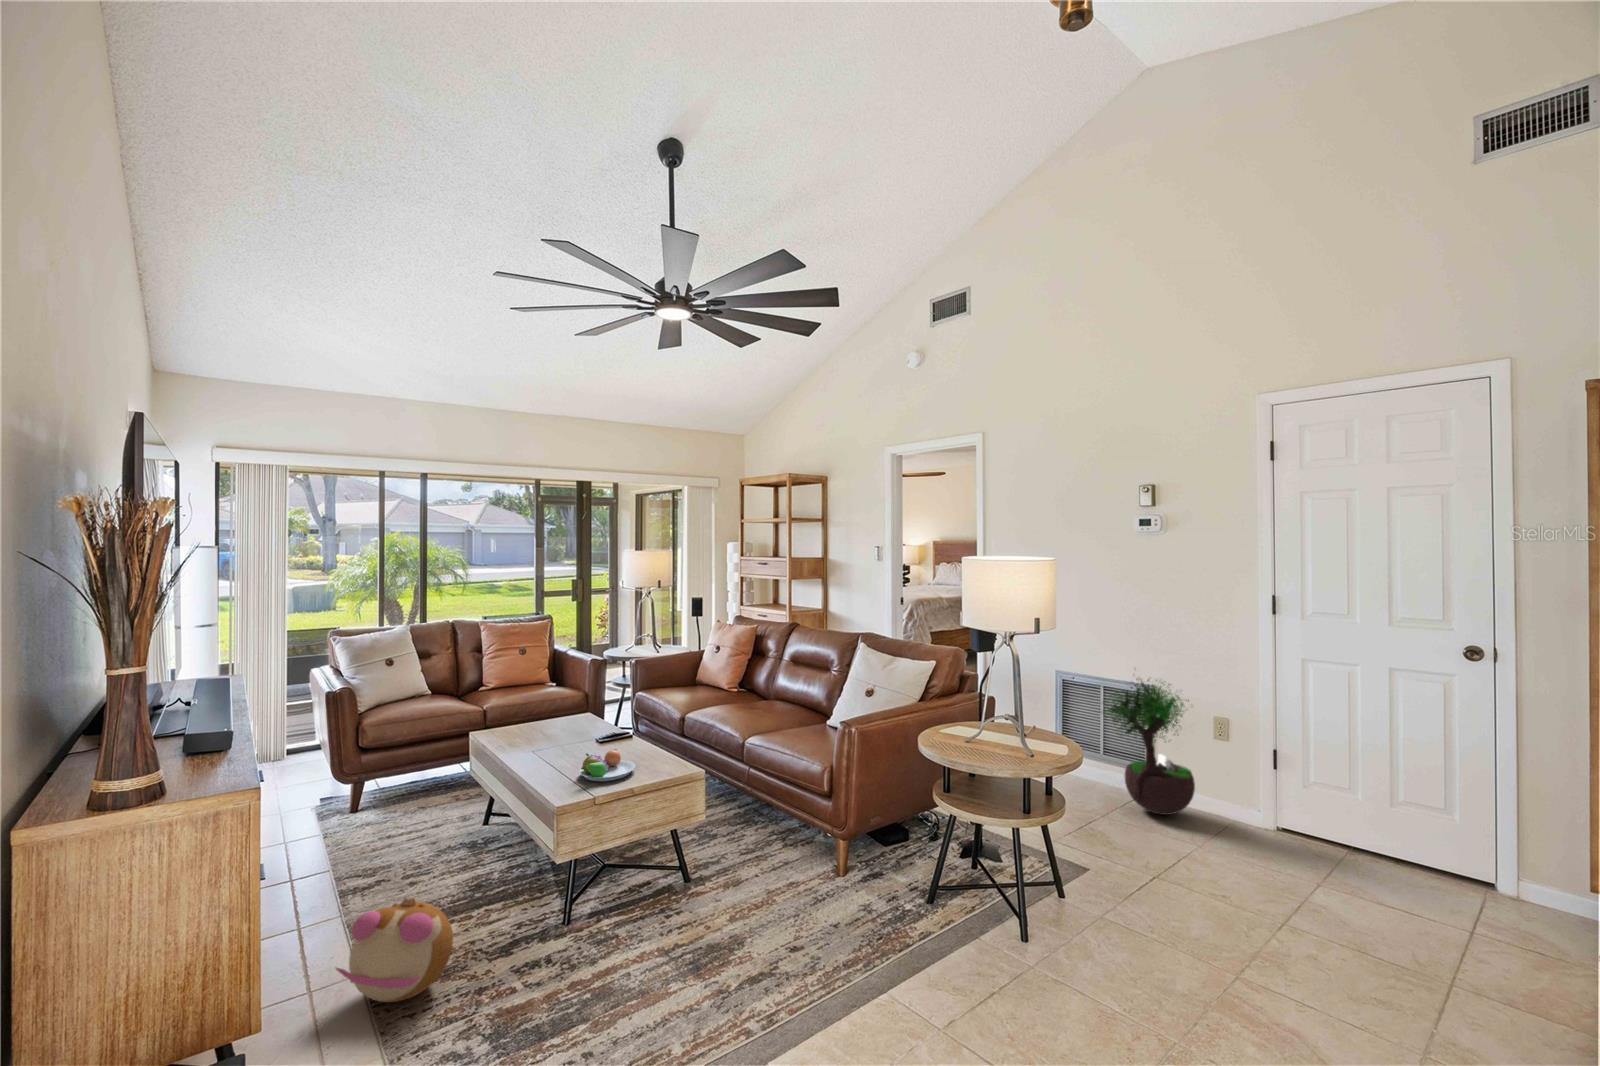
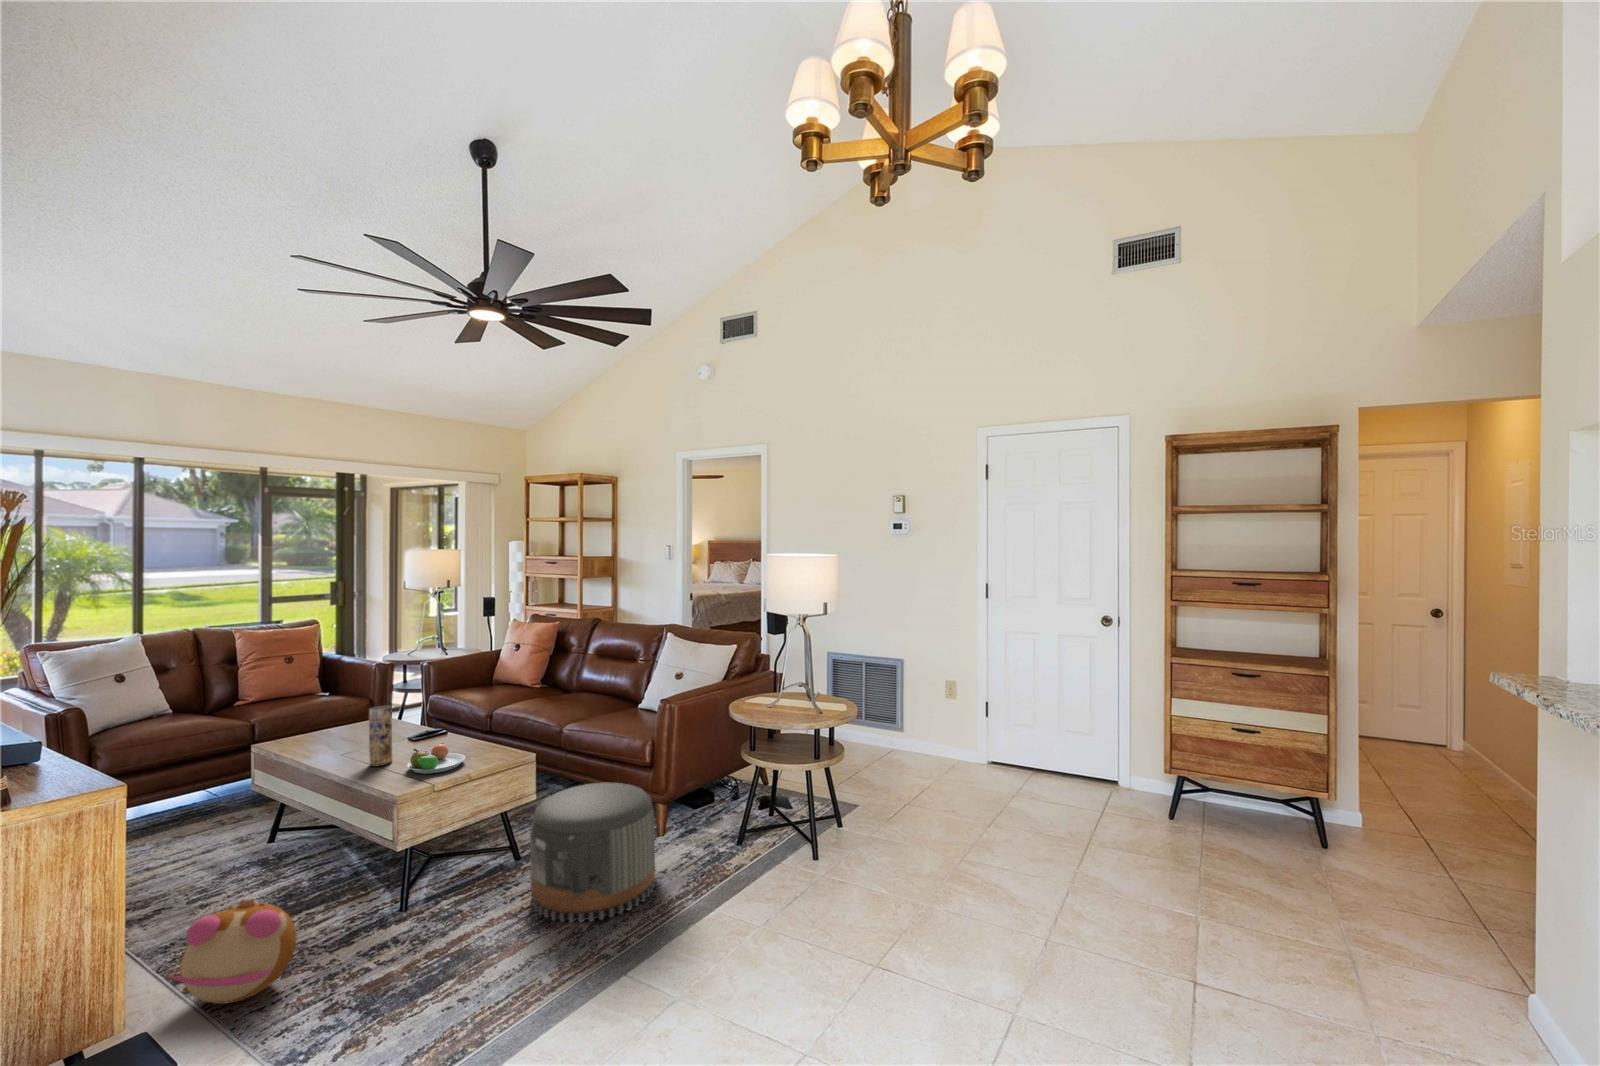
potted tree: present [1103,679,1195,815] -> none [863,644,932,760]
vase: none [550,706,572,767] -> present [369,706,392,767]
pouf: none [686,811,823,978] -> present [530,783,655,923]

